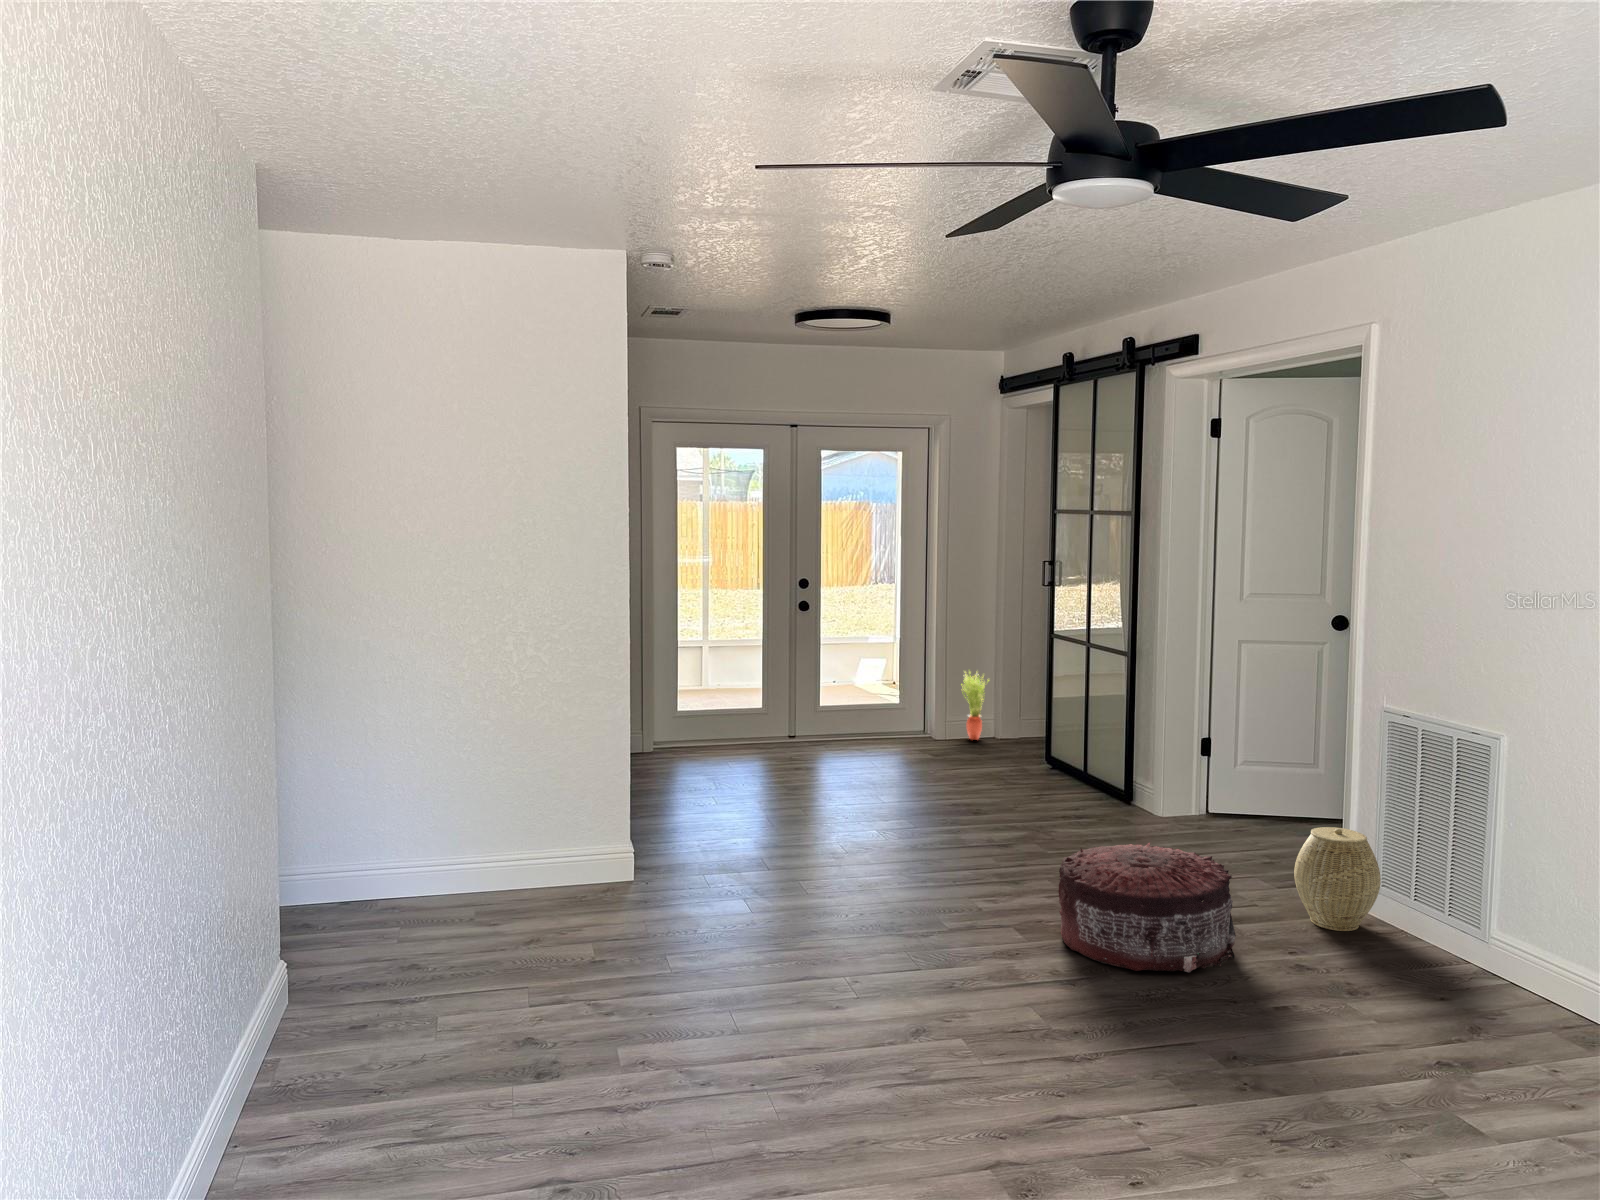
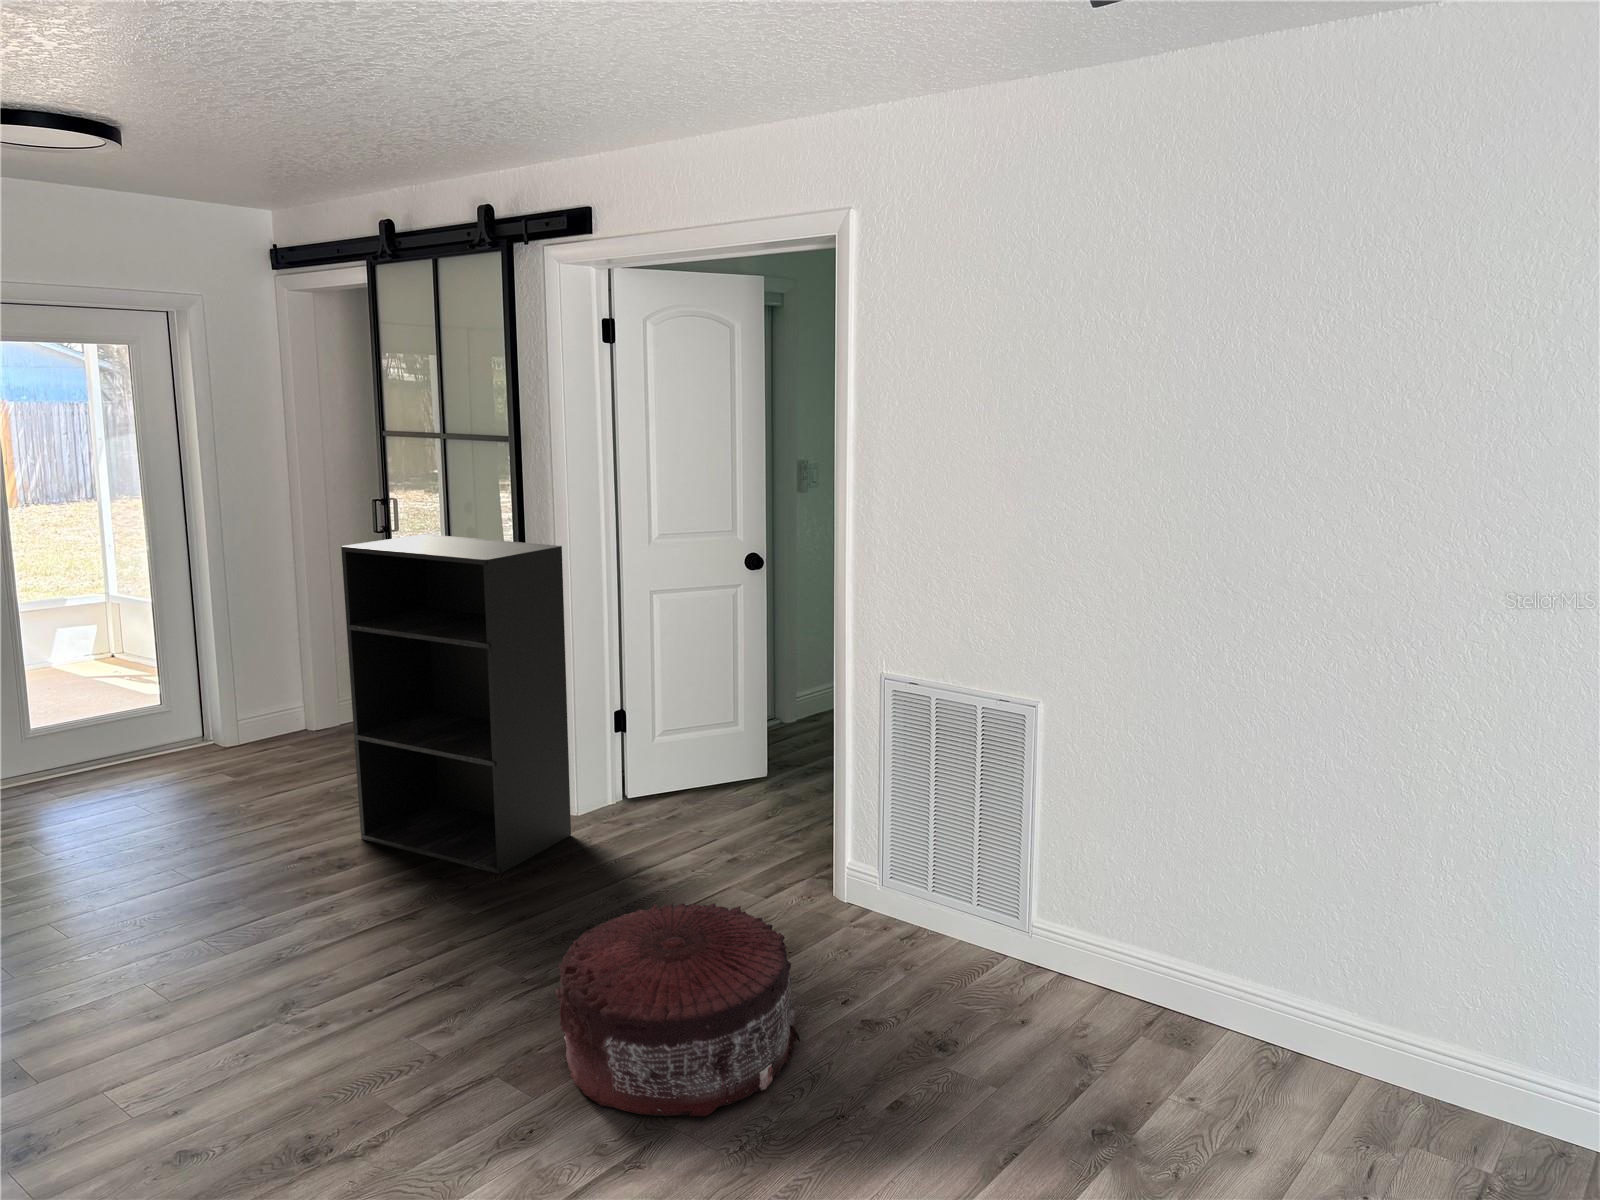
bookshelf: none [998,583,1156,836] -> present [341,534,571,874]
potted plant: present [961,672,989,740] -> none [255,647,296,739]
woven basket: present [1294,827,1381,931] -> none [804,821,896,945]

